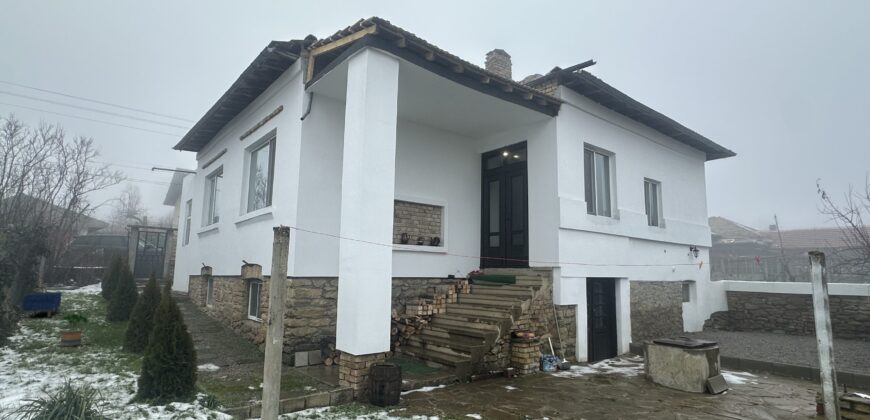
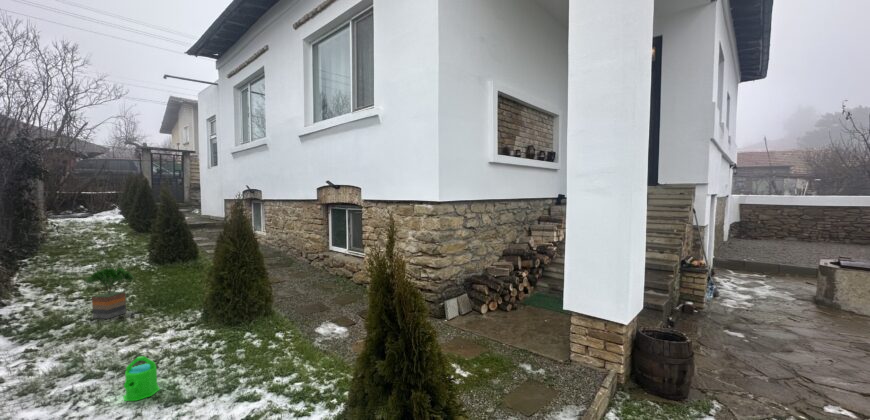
bench: present [22,292,61,318] -> none [20,227,76,266]
watering can: none [66,350,85,372] -> present [123,356,160,401]

